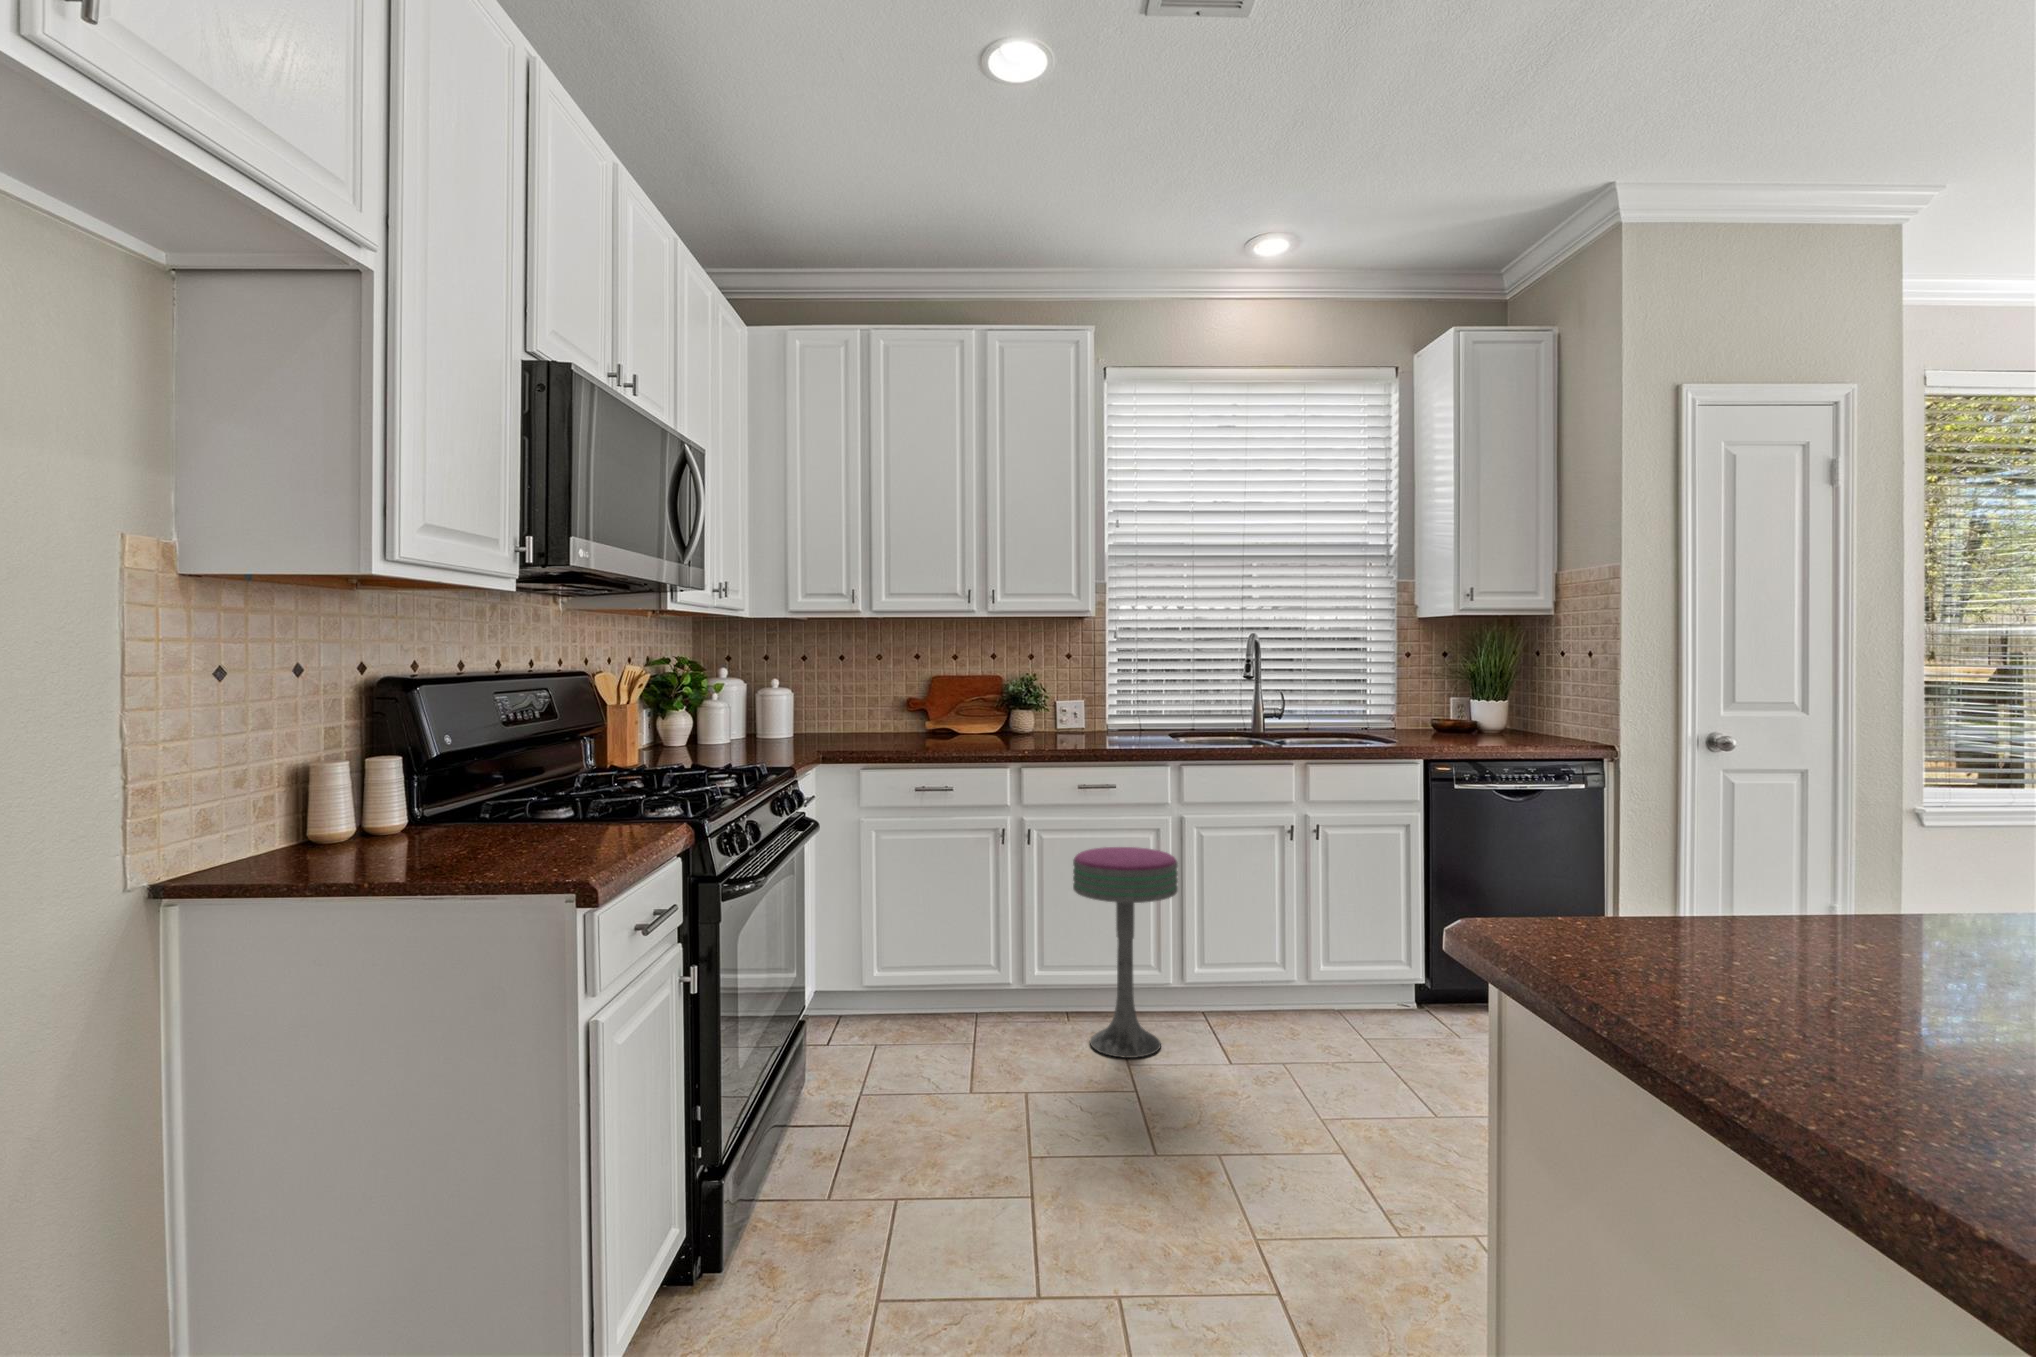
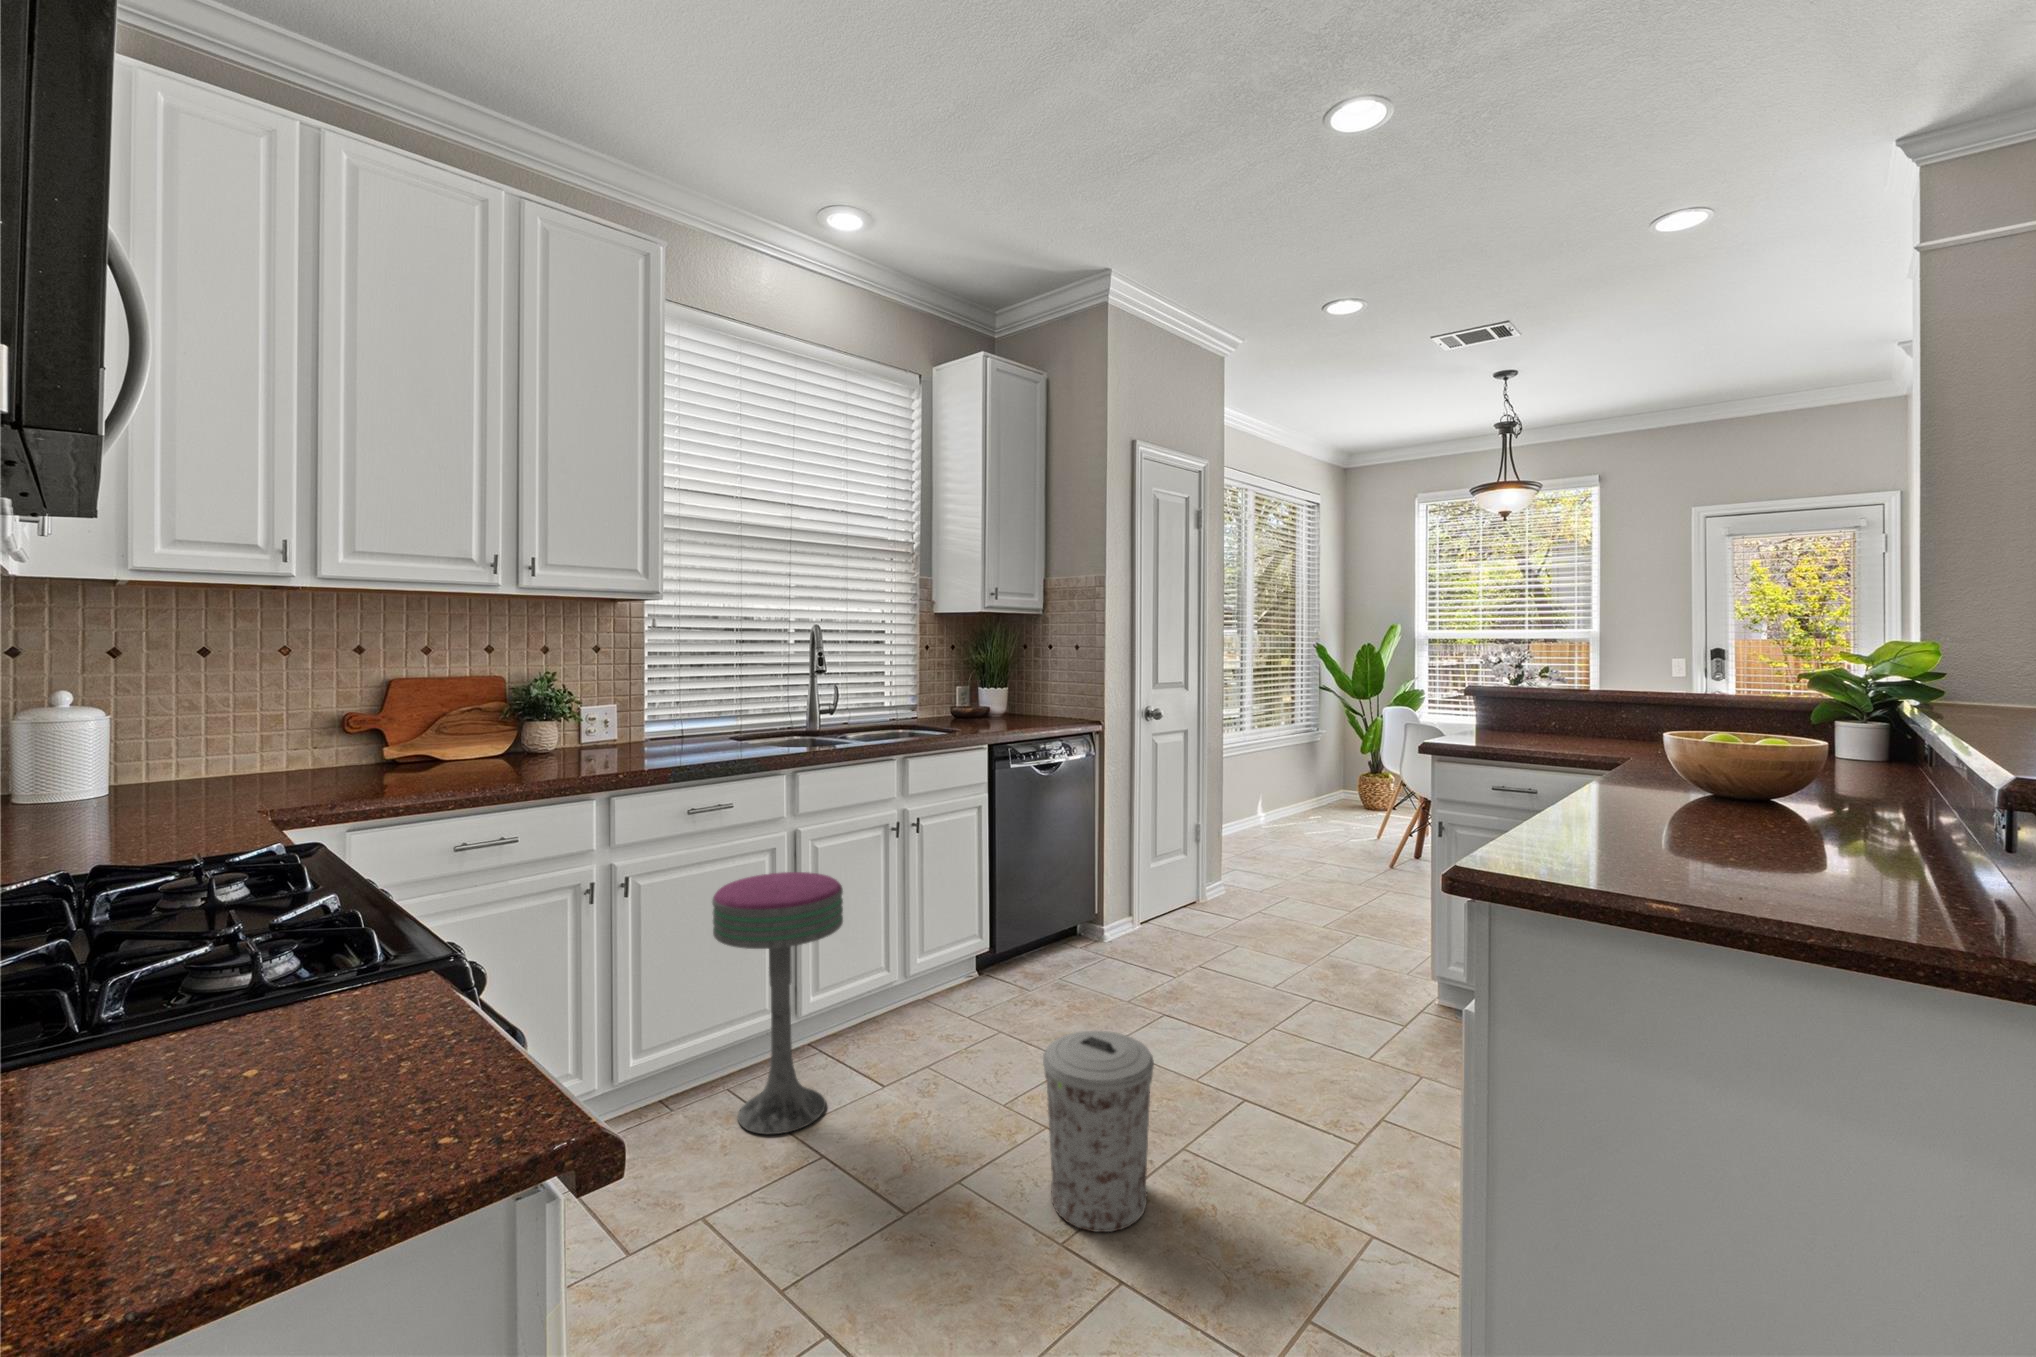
trash can: none [1240,1028,1349,1211] -> present [1043,1031,1154,1232]

